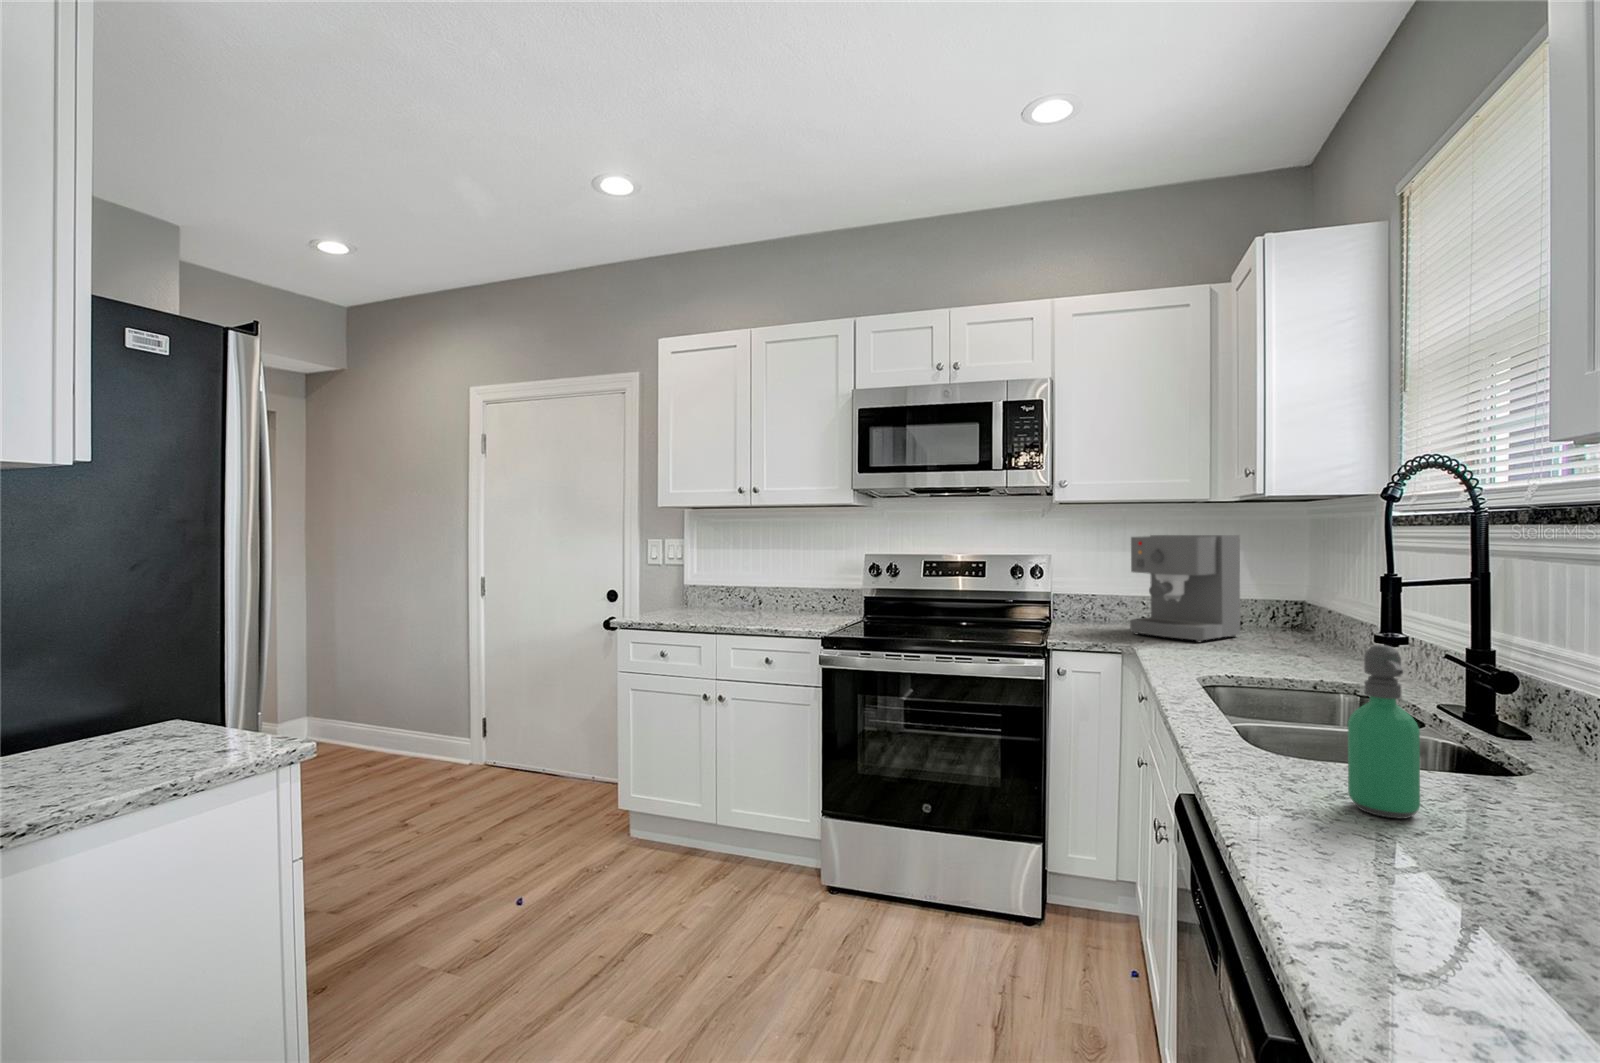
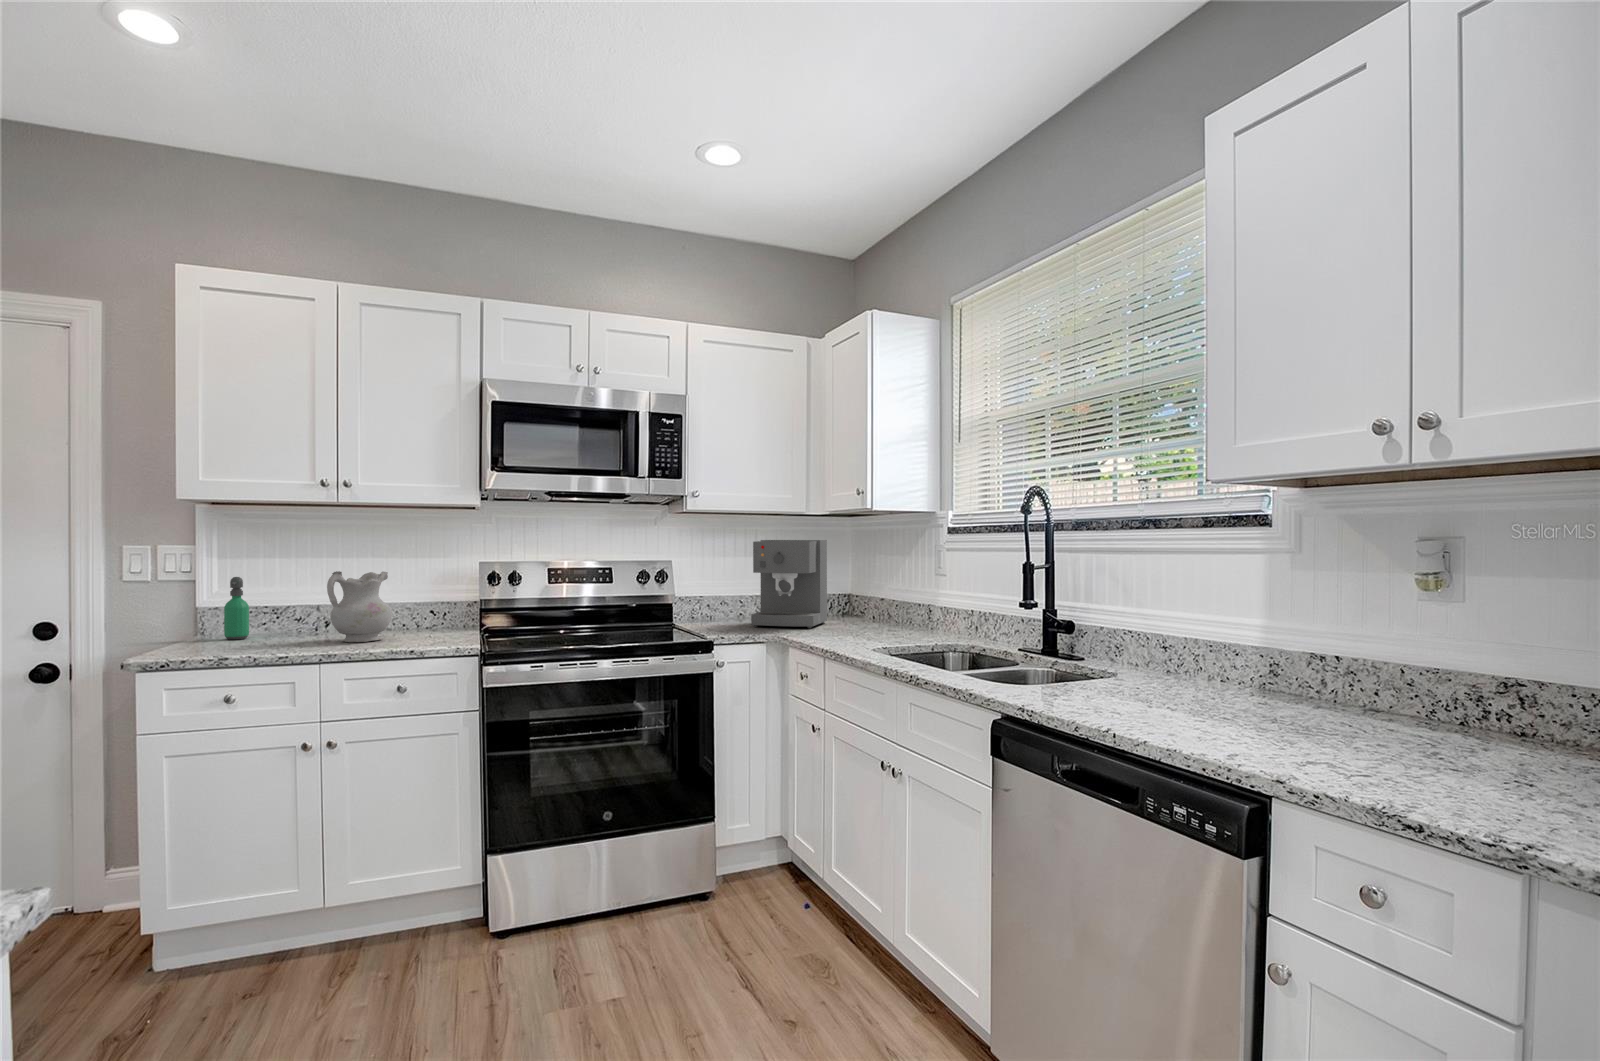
ceramic pitcher: none [739,560,790,619] -> present [327,571,392,642]
soap dispenser: present [1348,645,1420,818] -> present [224,577,249,640]

